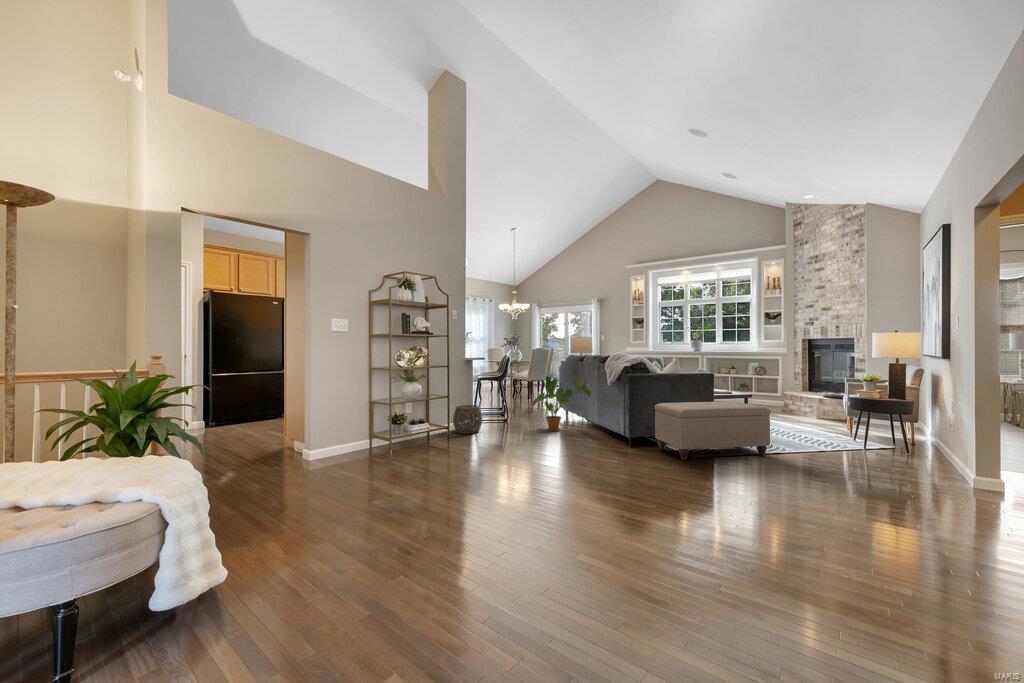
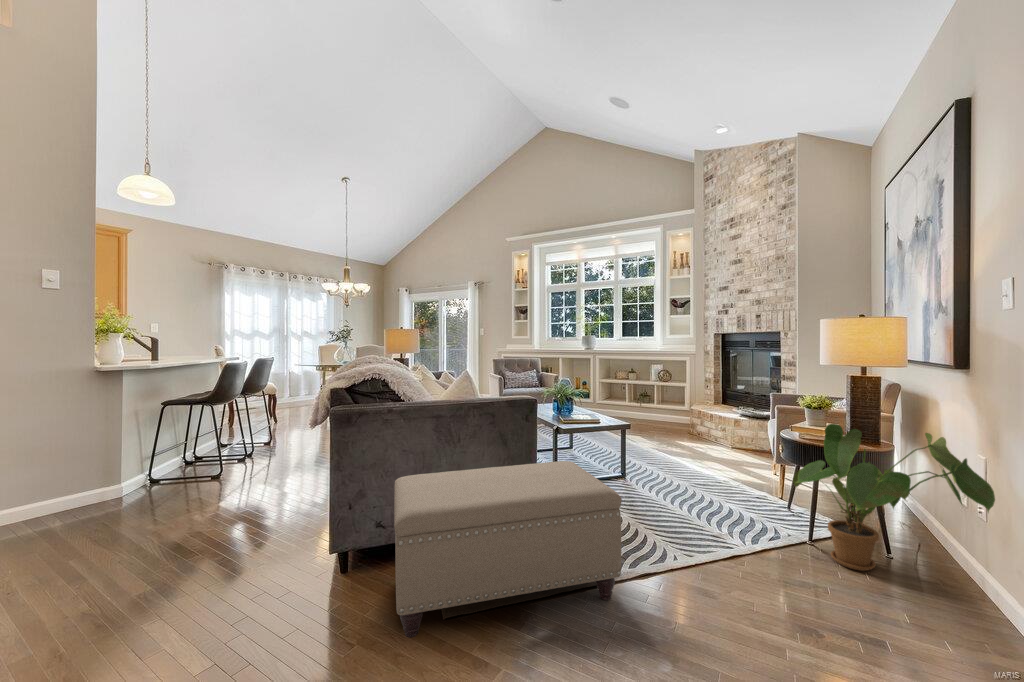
house plant: present [533,377,591,431] -> present [793,424,995,571]
woven basket: present [453,405,482,434] -> none [58,461,137,525]

